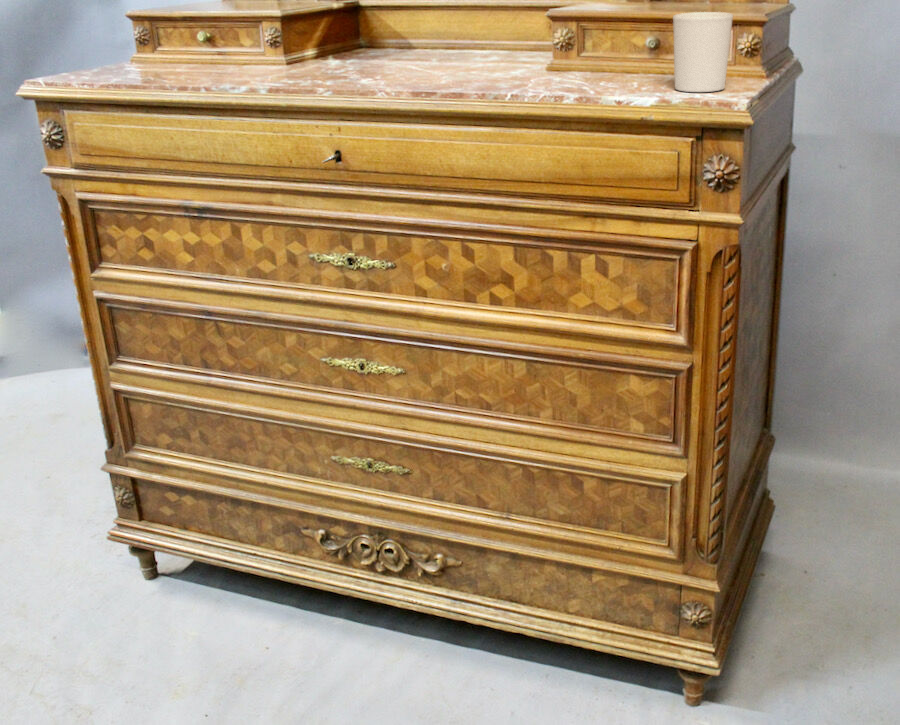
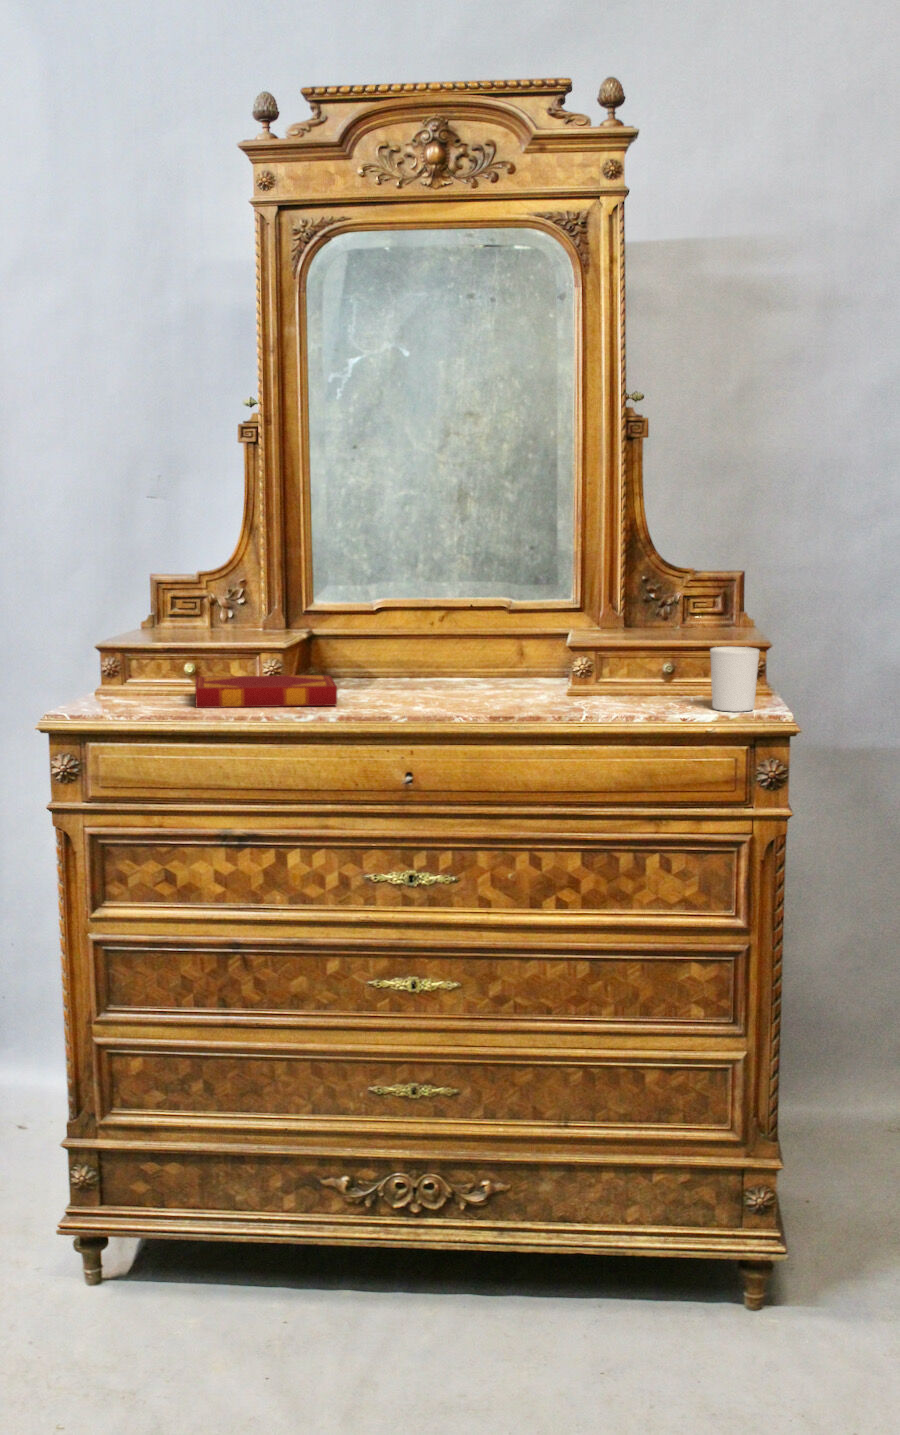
hardback book: none [146,48,313,82] -> present [195,675,337,708]

